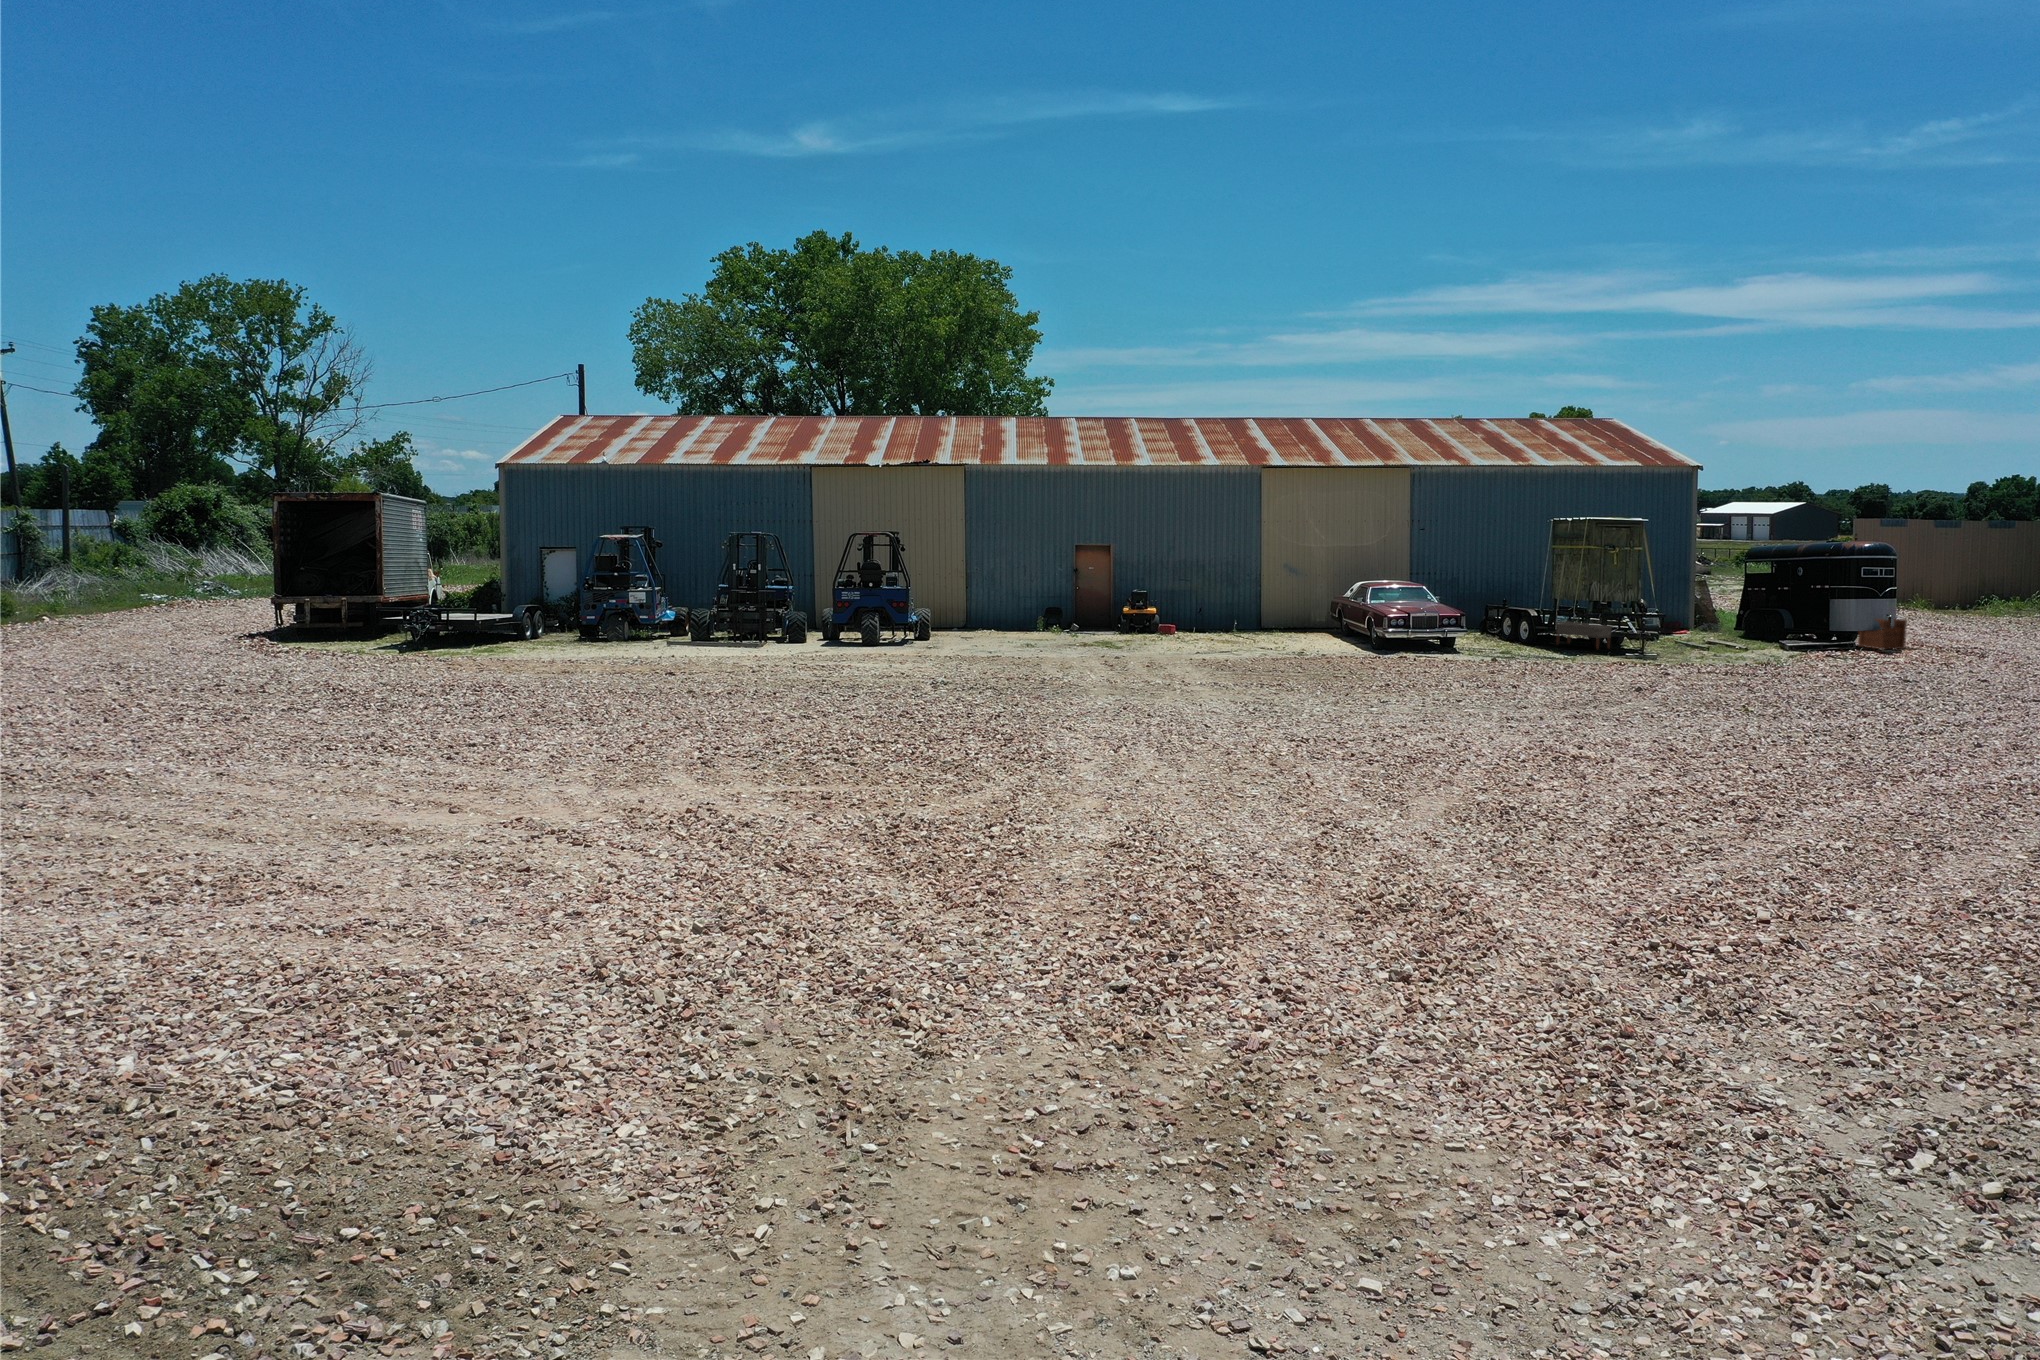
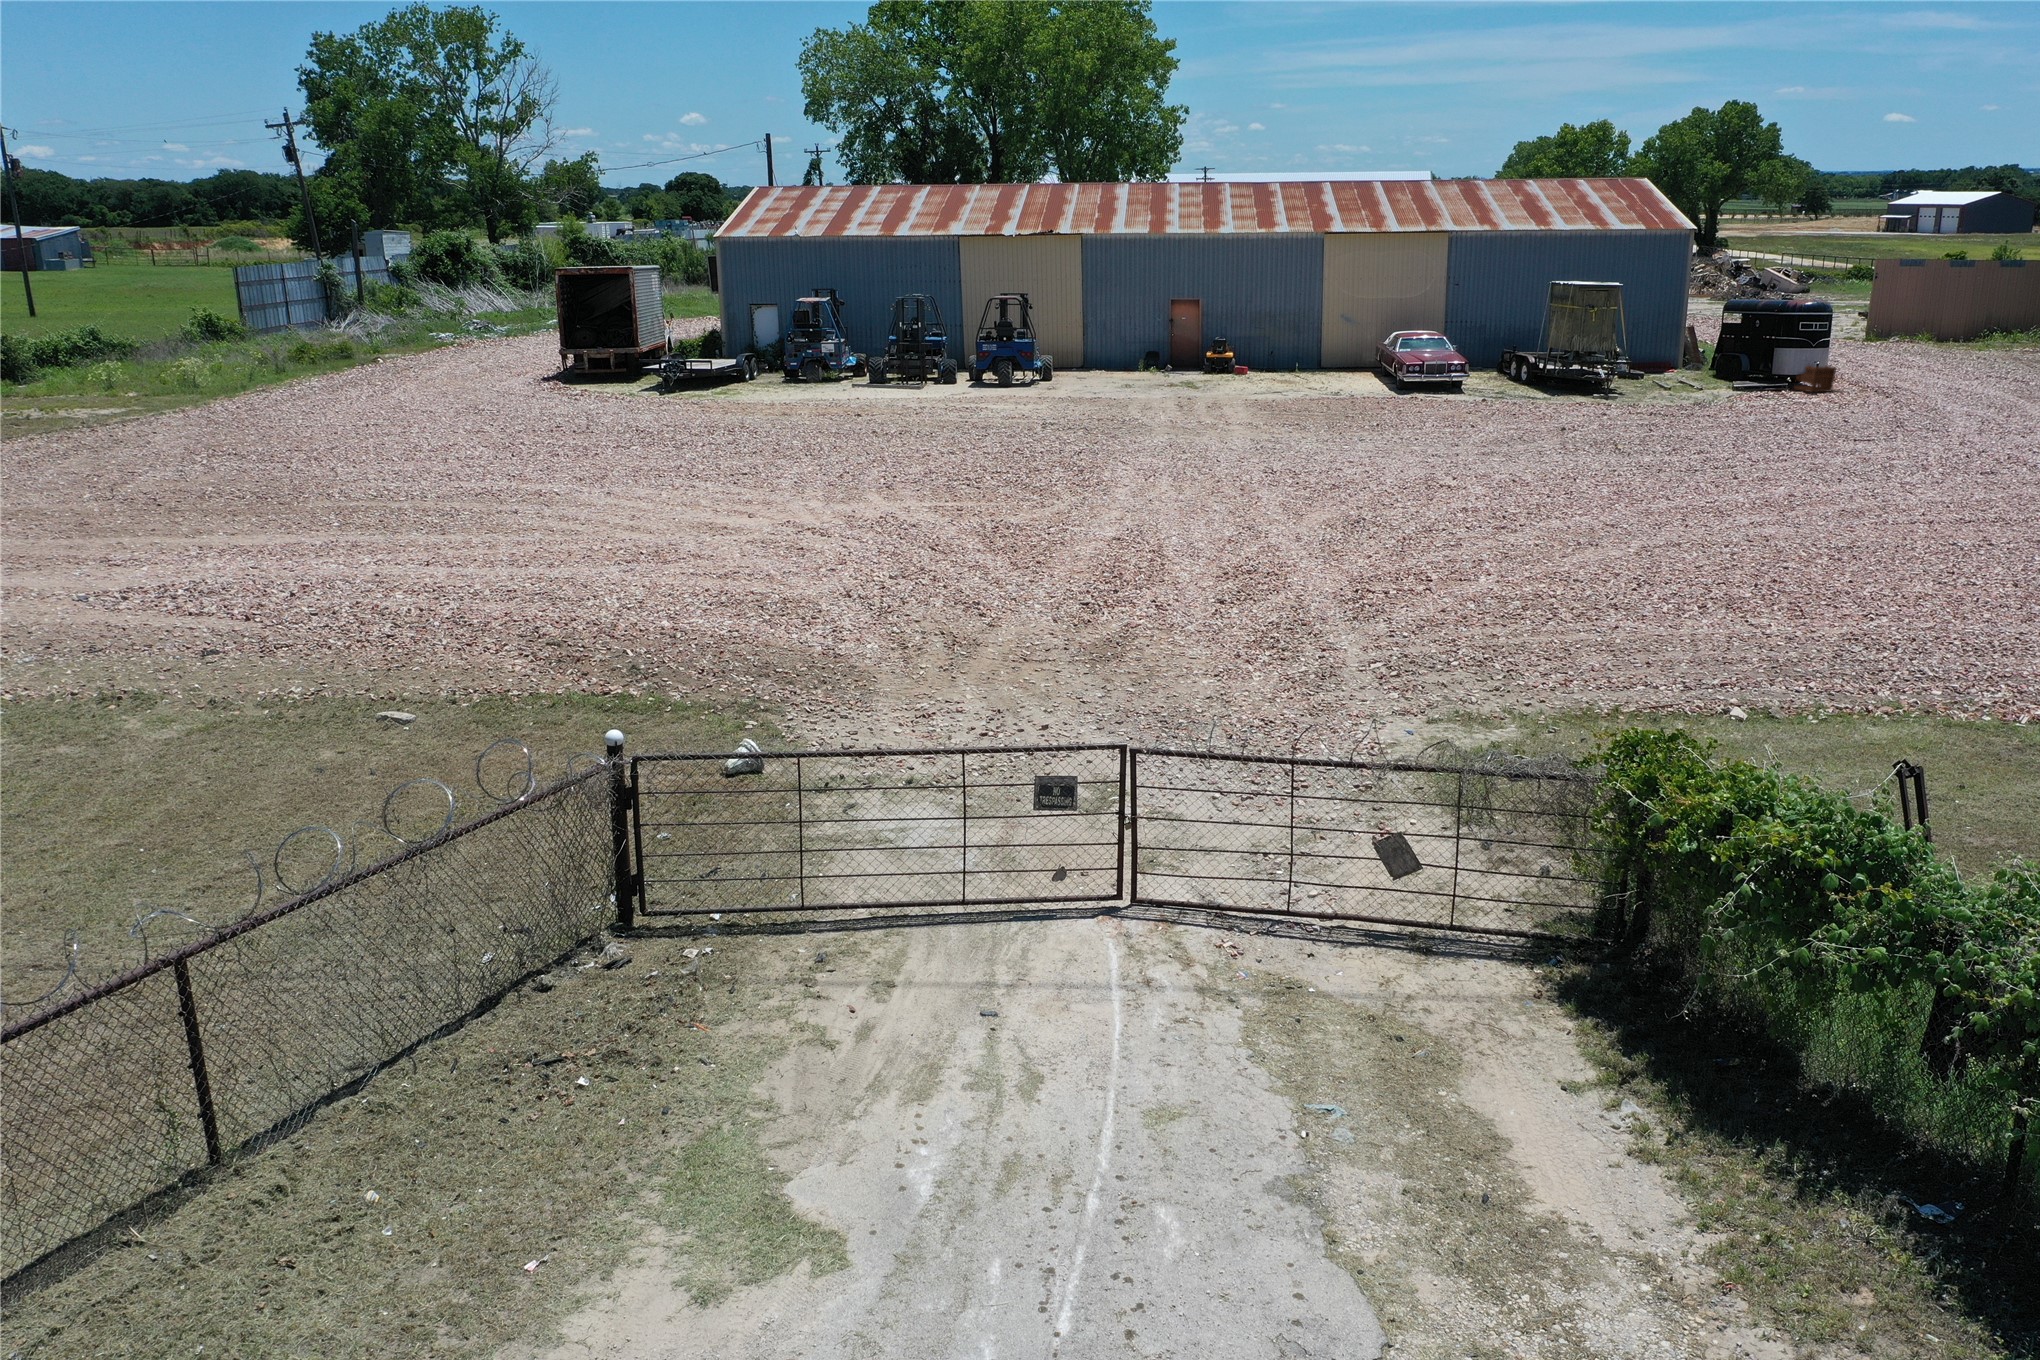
bench: present [1556,621,1611,649] -> none [1542,368,1586,393]

